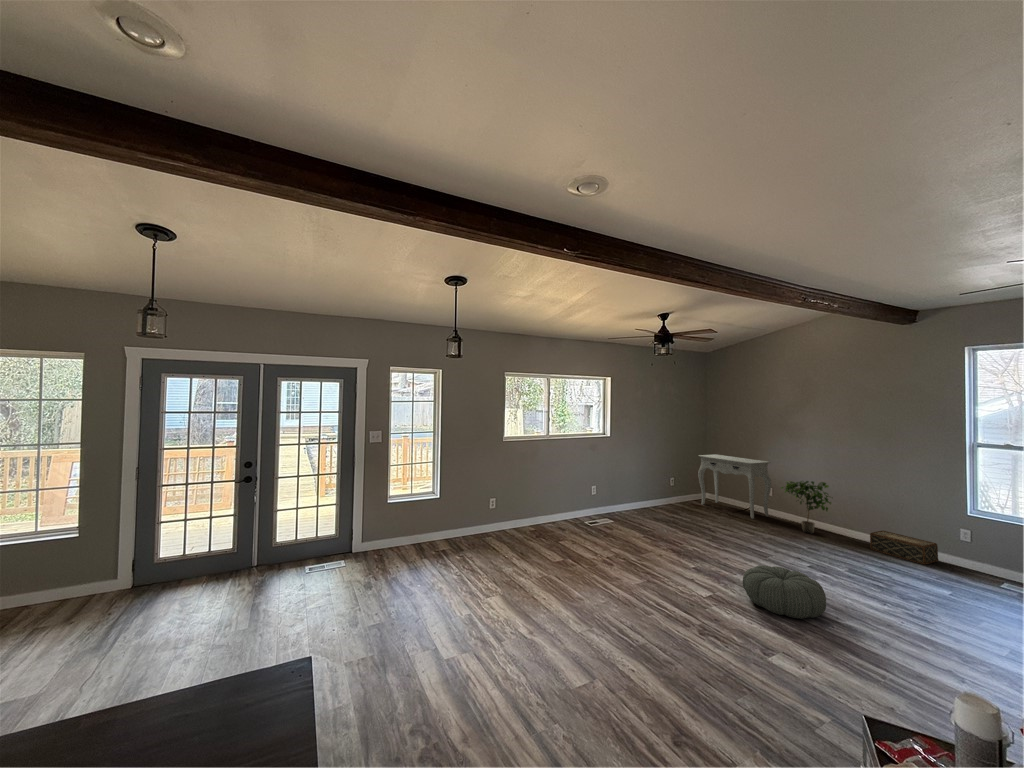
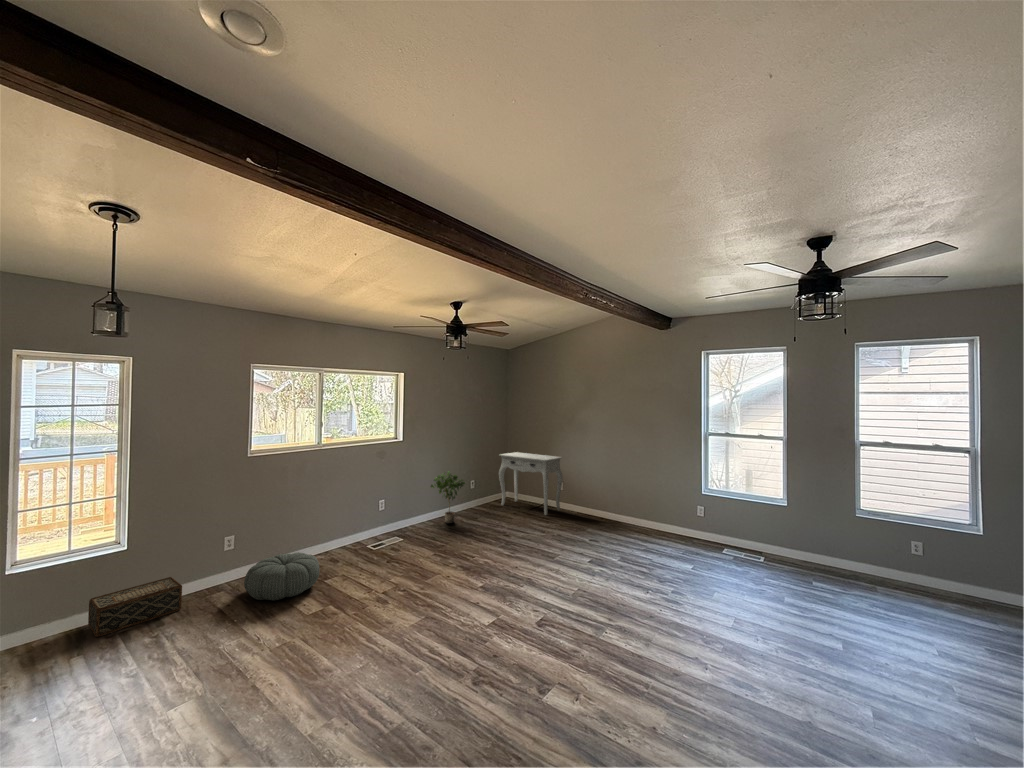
potted plant: present [781,481,831,534] -> present [431,471,465,523]
woven basket: present [870,531,938,564] -> present [88,577,182,637]
pouf: present [743,566,826,619] -> present [244,552,319,600]

